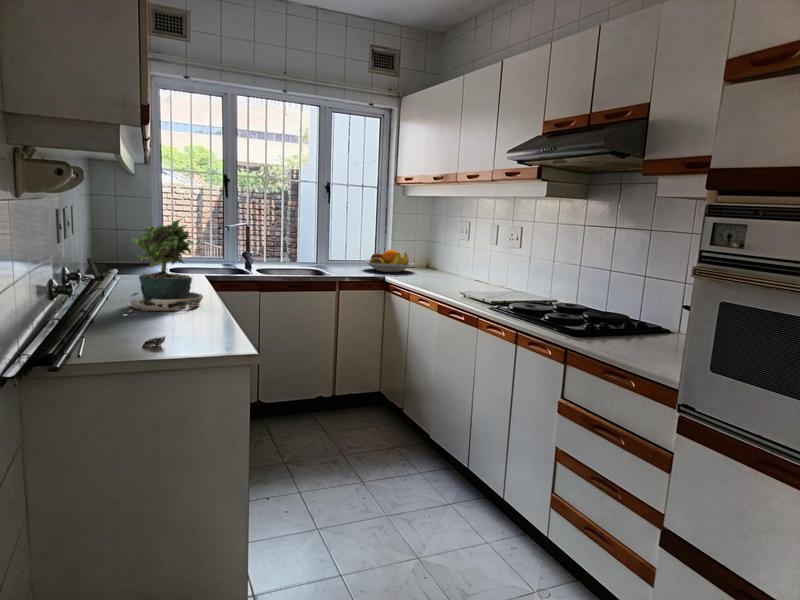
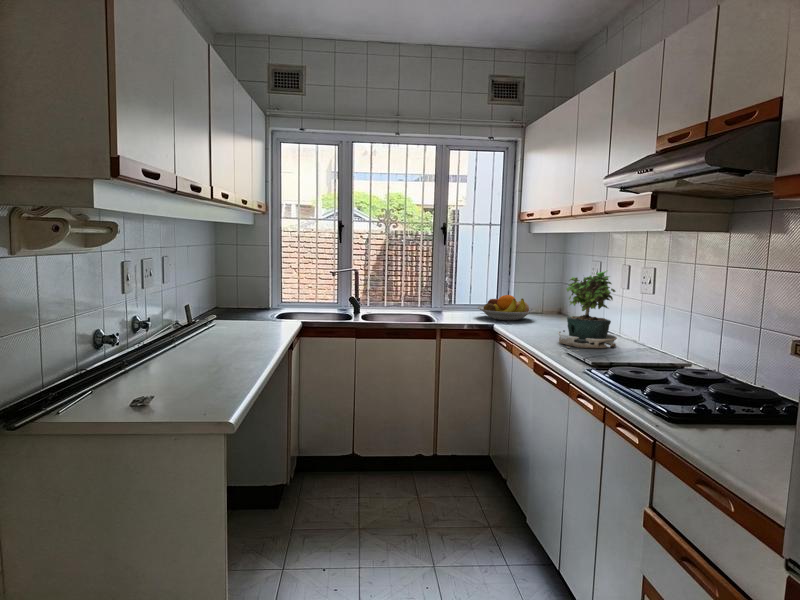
potted plant: present [129,219,203,312] -> present [558,271,617,348]

